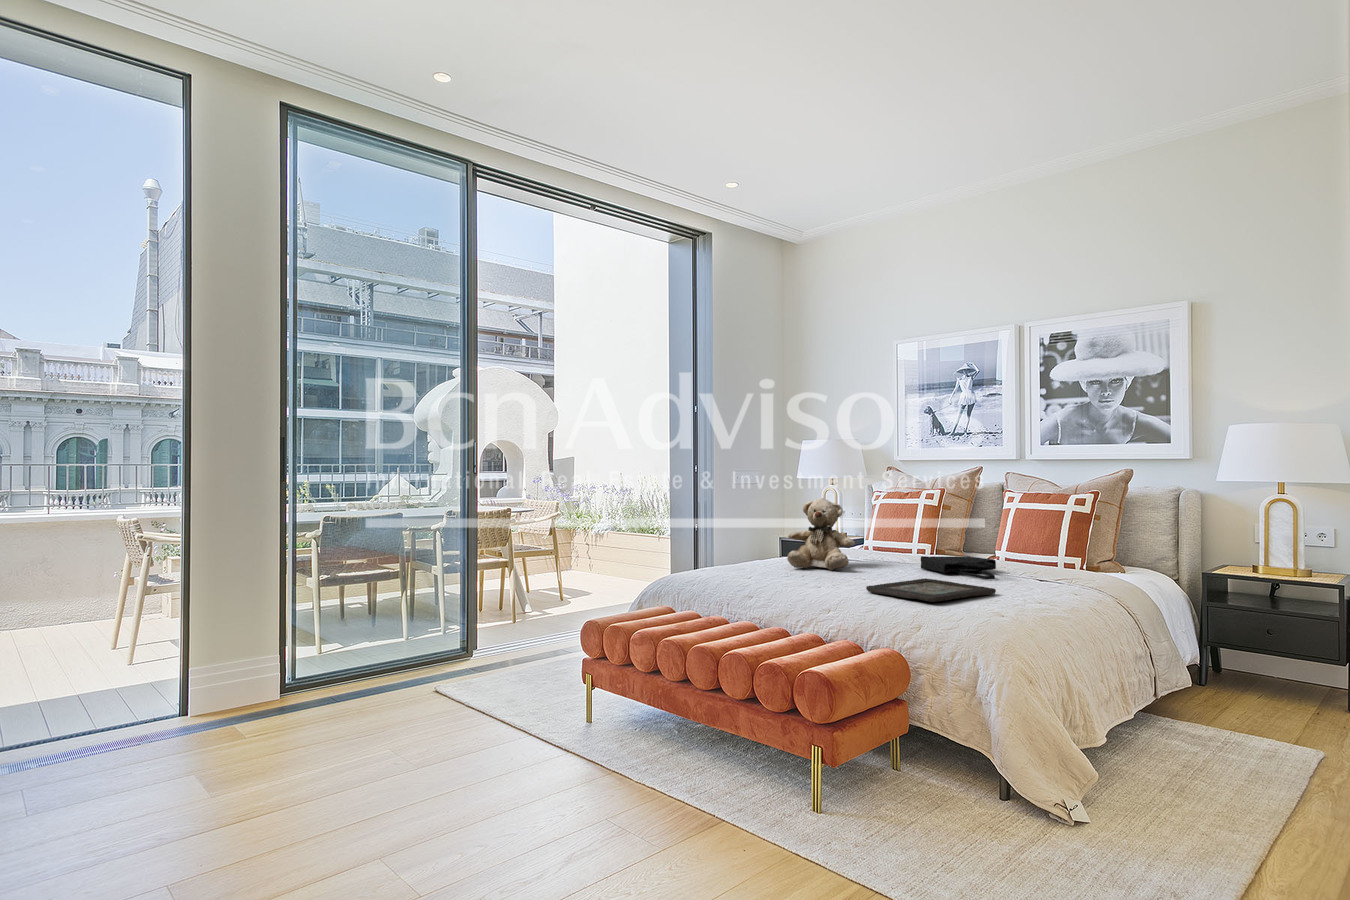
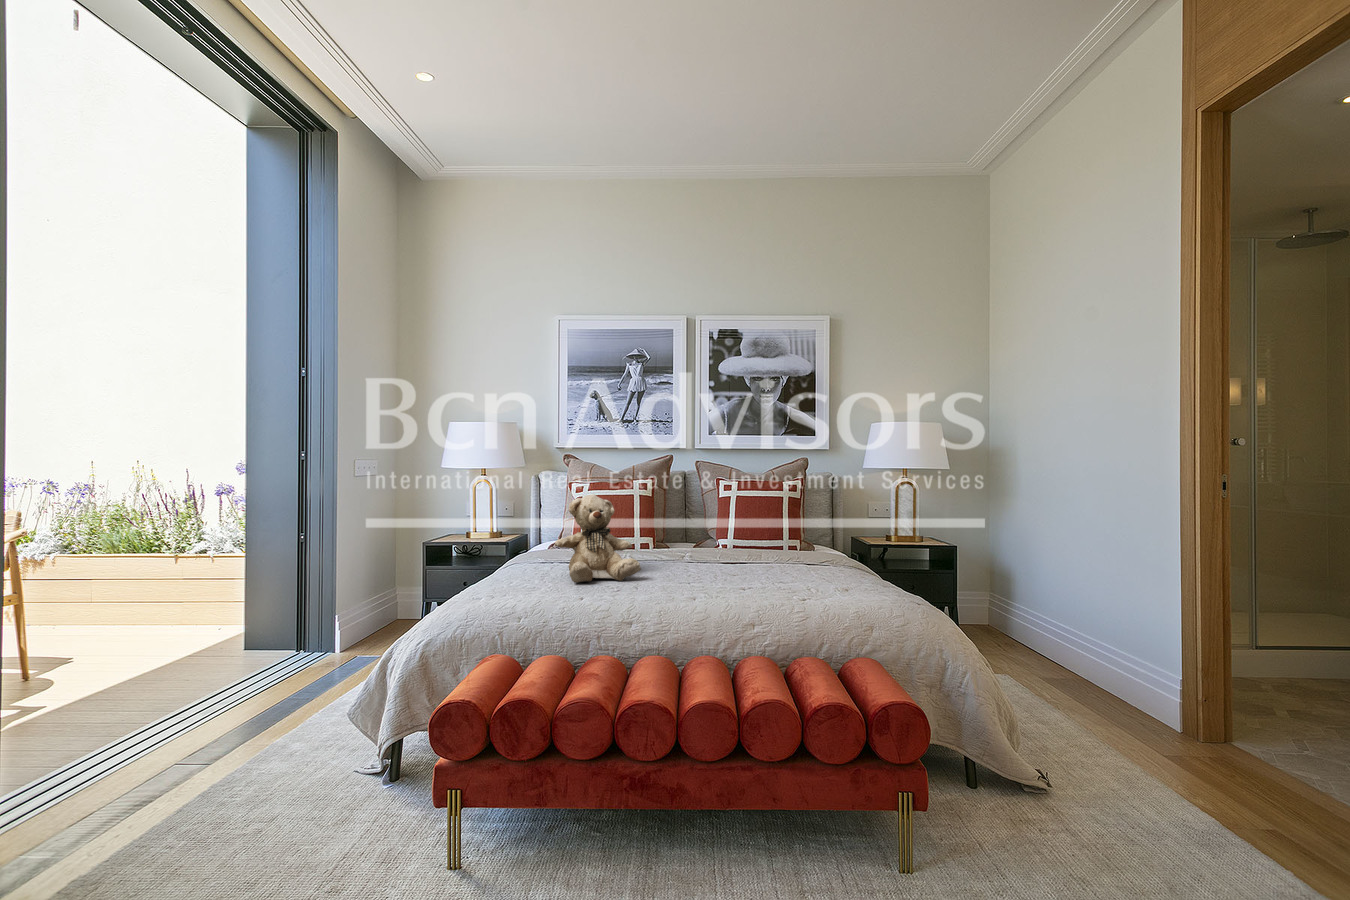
tote bag: present [921,556,996,579] -> none [689,548,780,571]
decorative tray: present [866,578,996,602] -> none [734,578,831,605]

